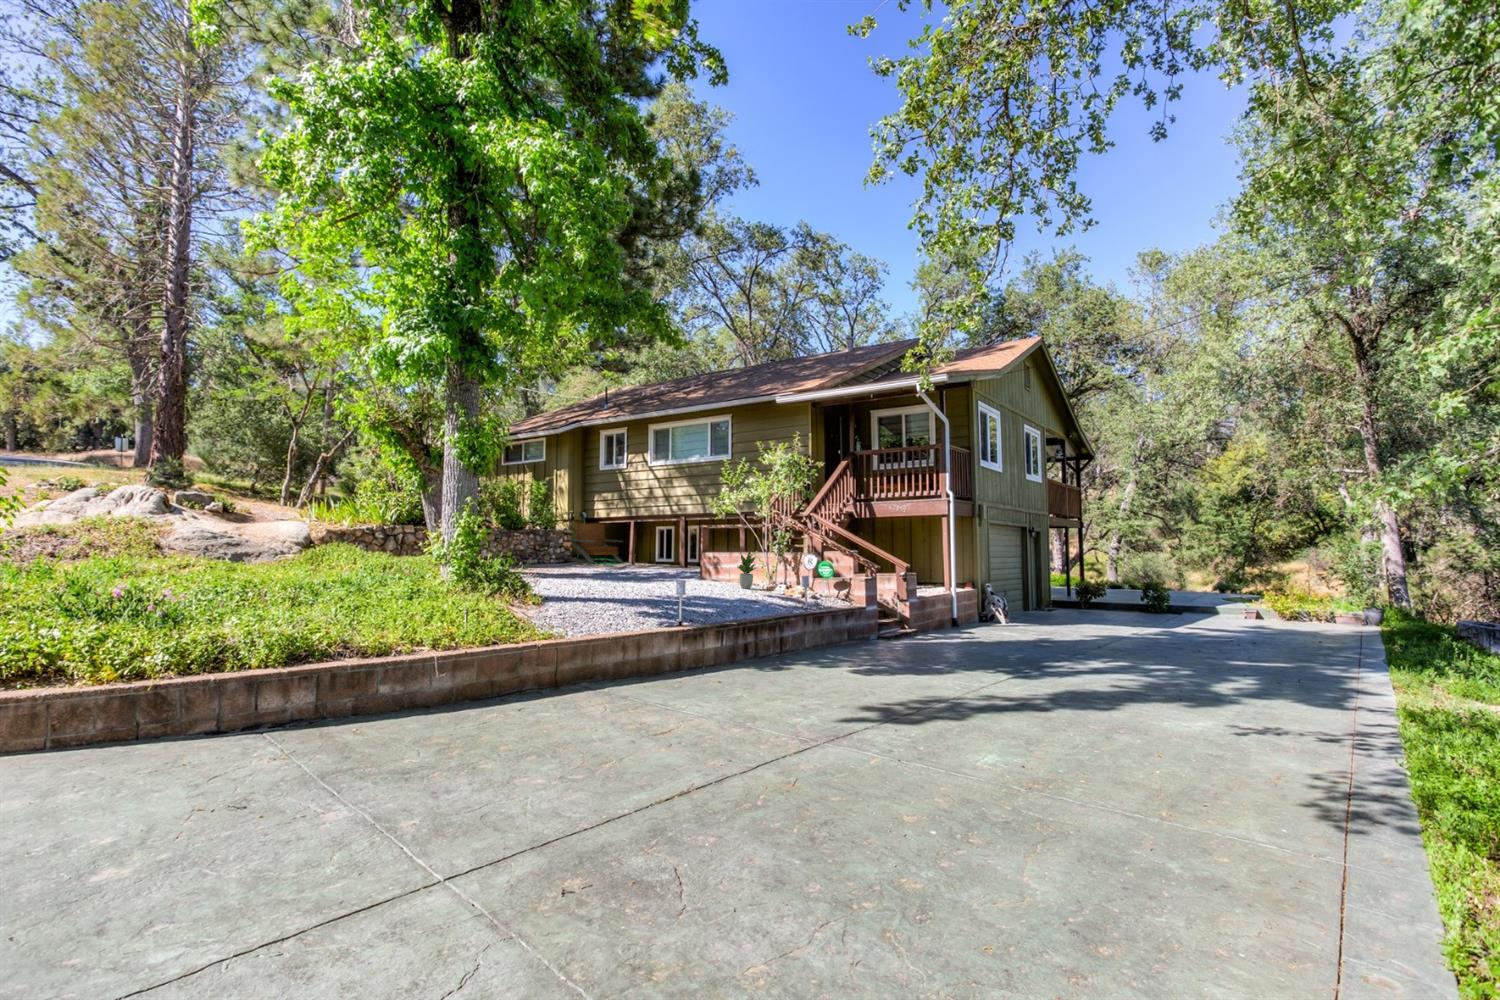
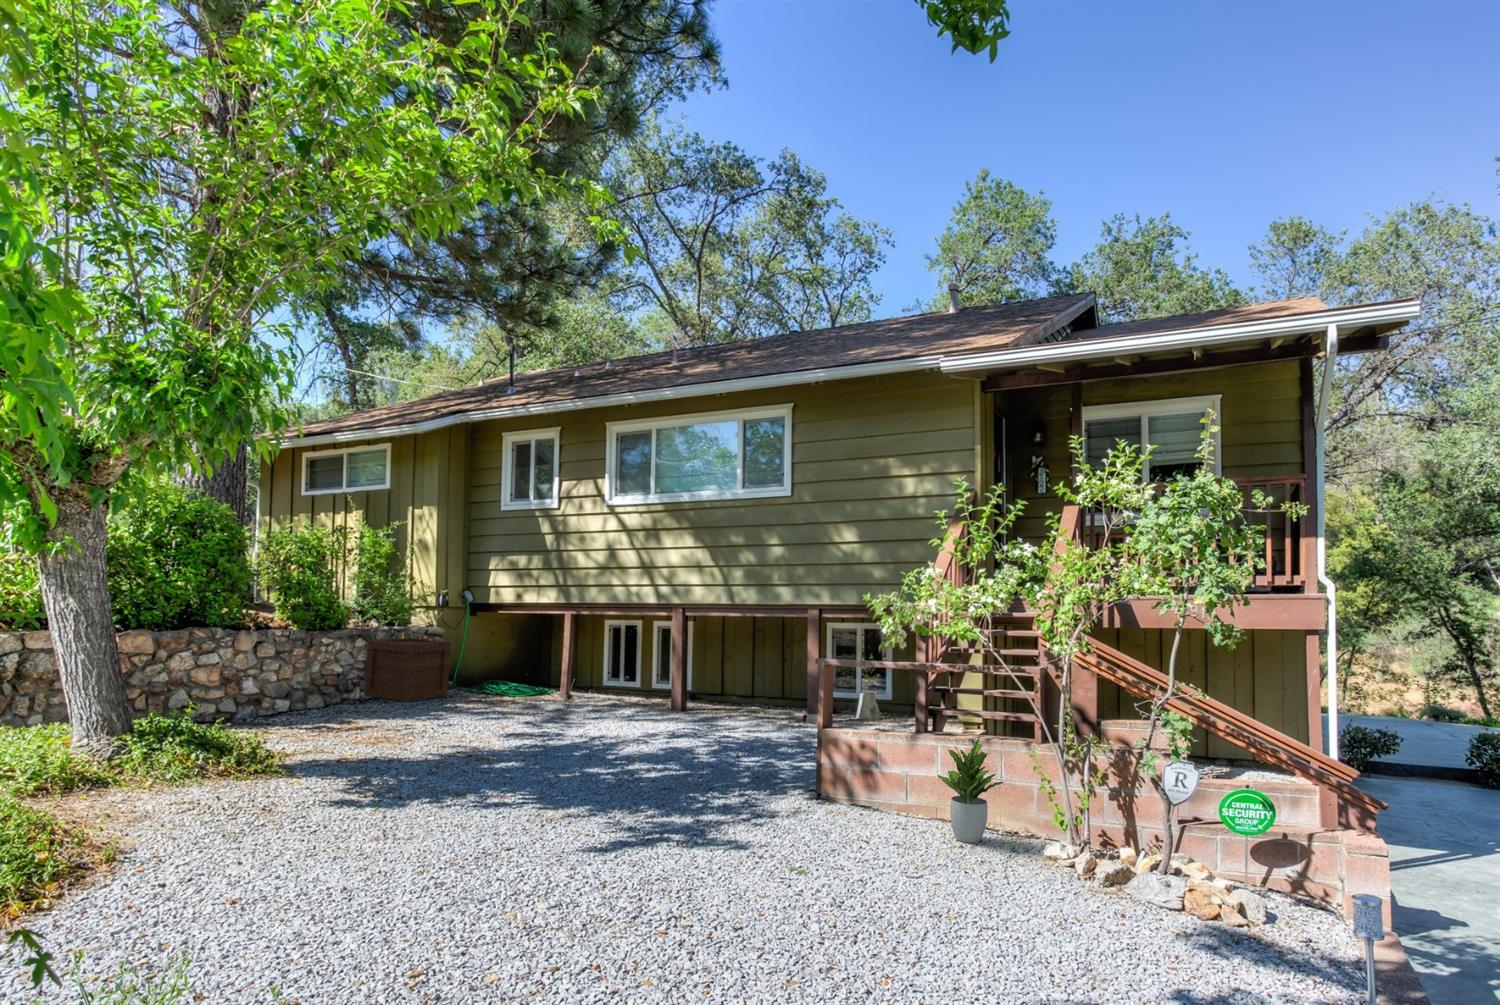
lounge chair: present [570,523,622,563] -> none [435,615,544,698]
wooden crate: none [535,534,575,563] -> present [364,637,451,702]

